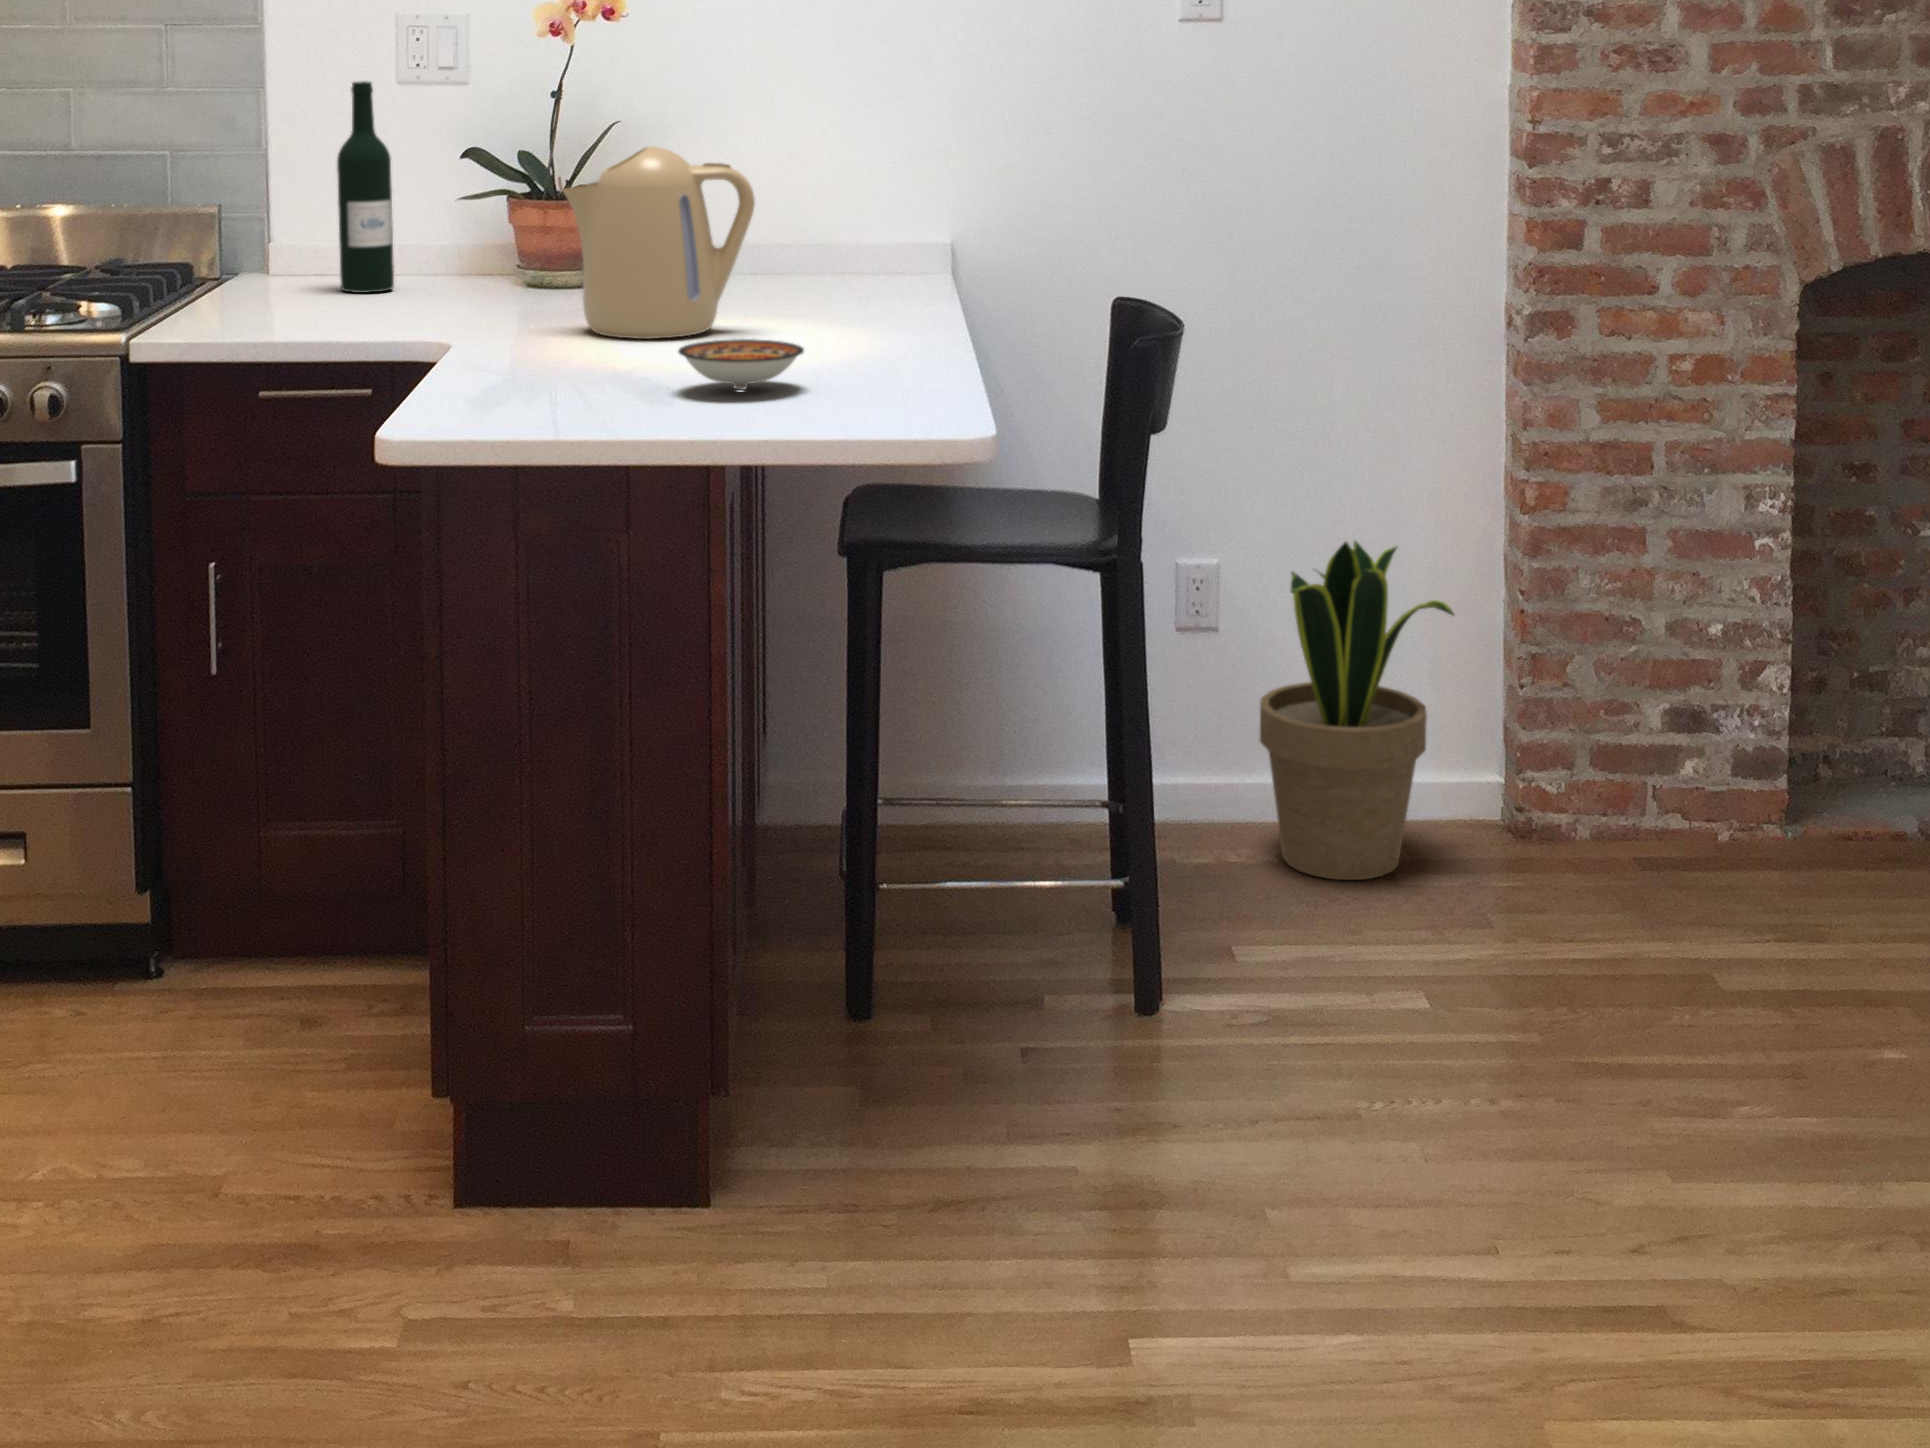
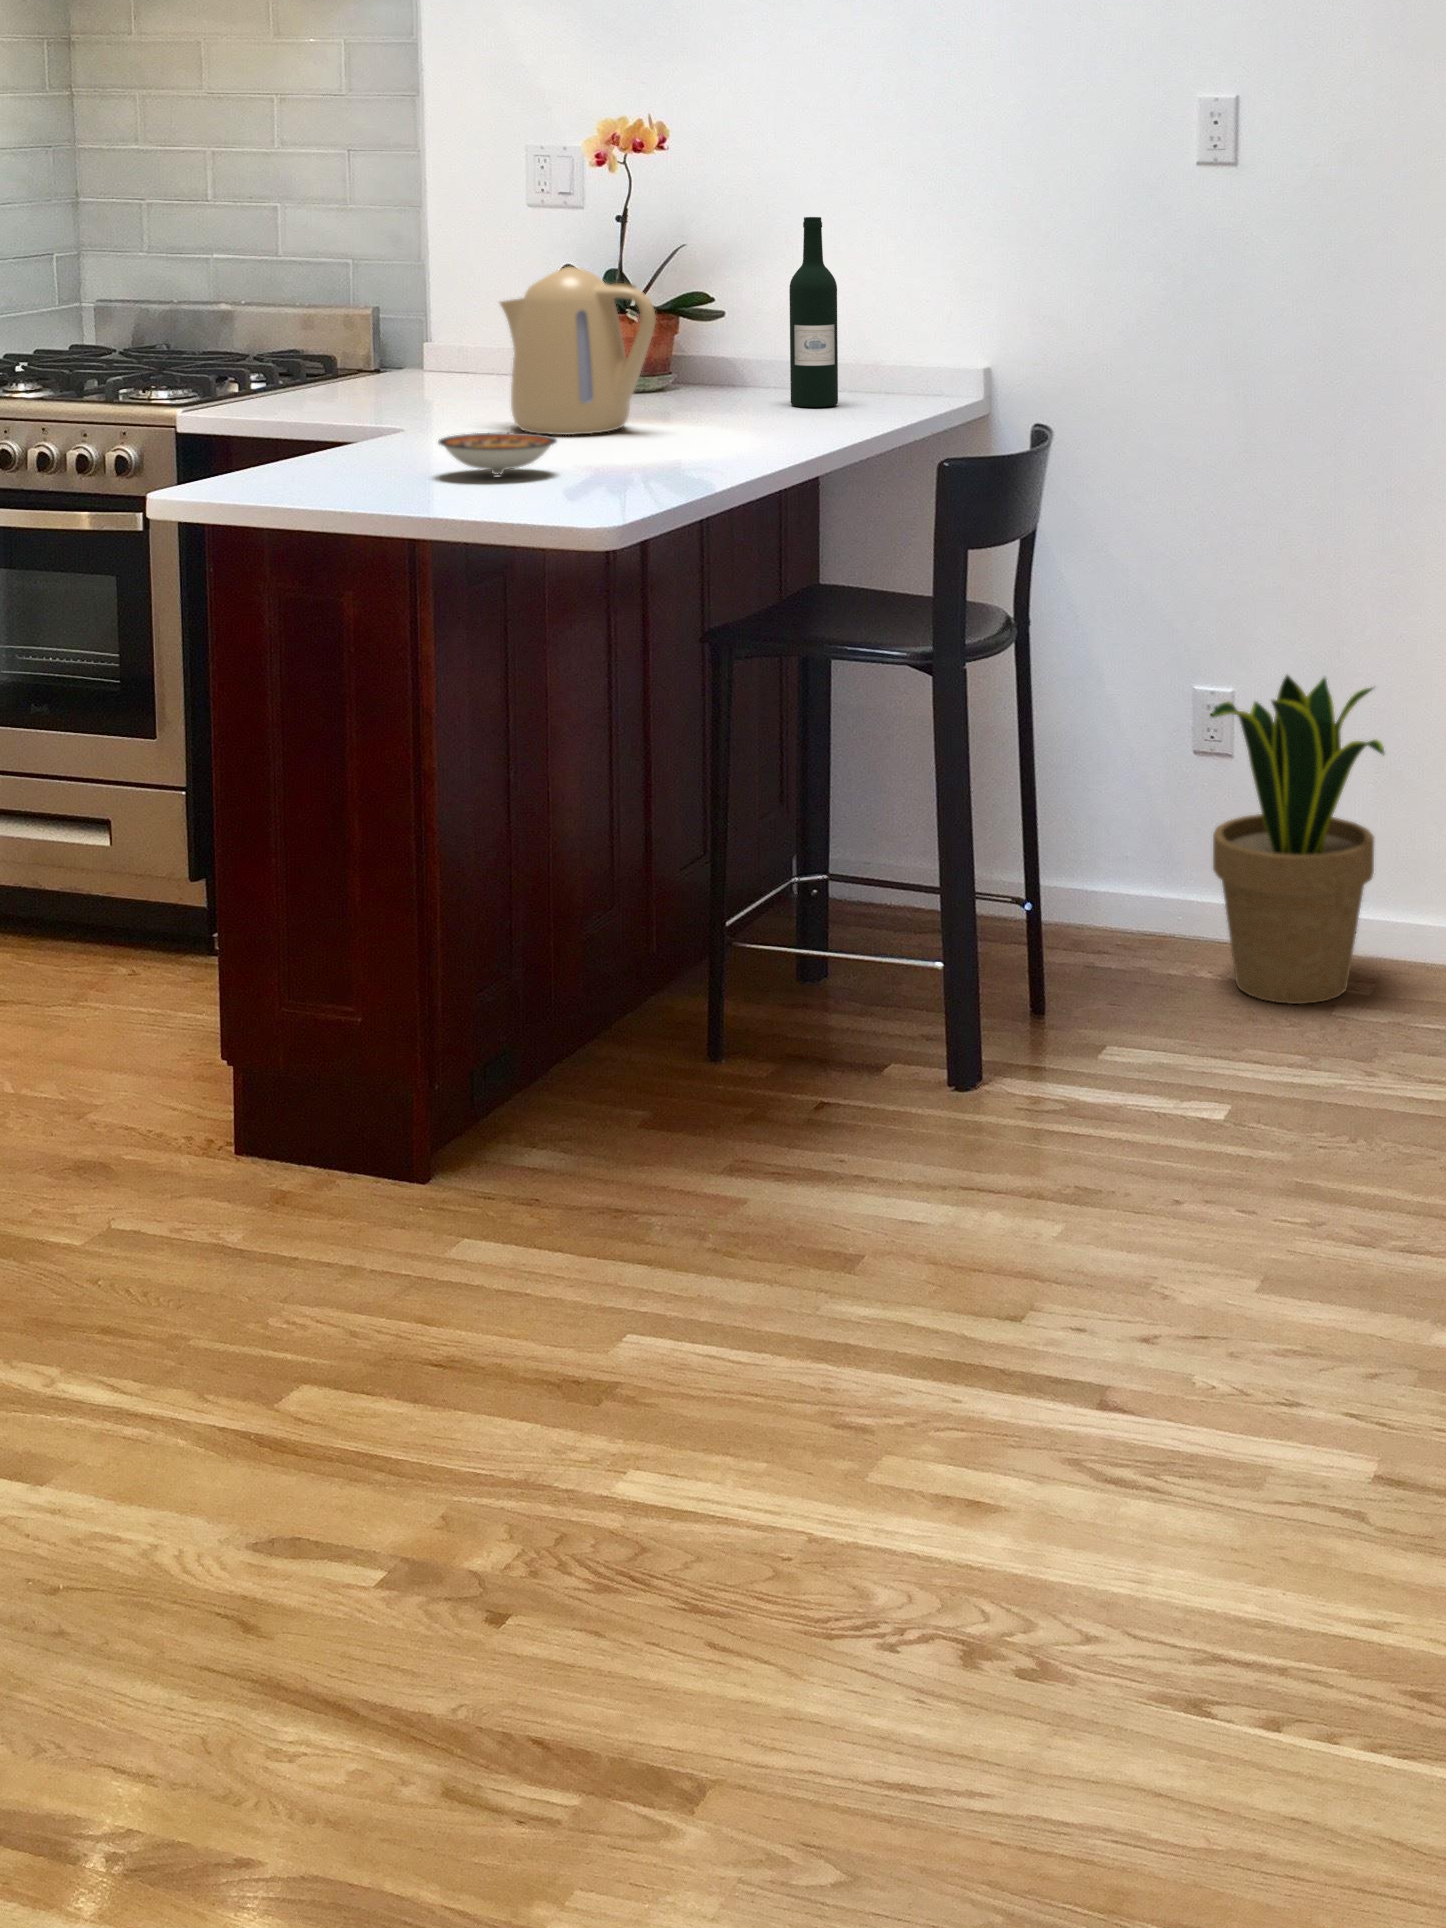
wine bottle: present [337,81,394,293] -> present [789,217,838,407]

